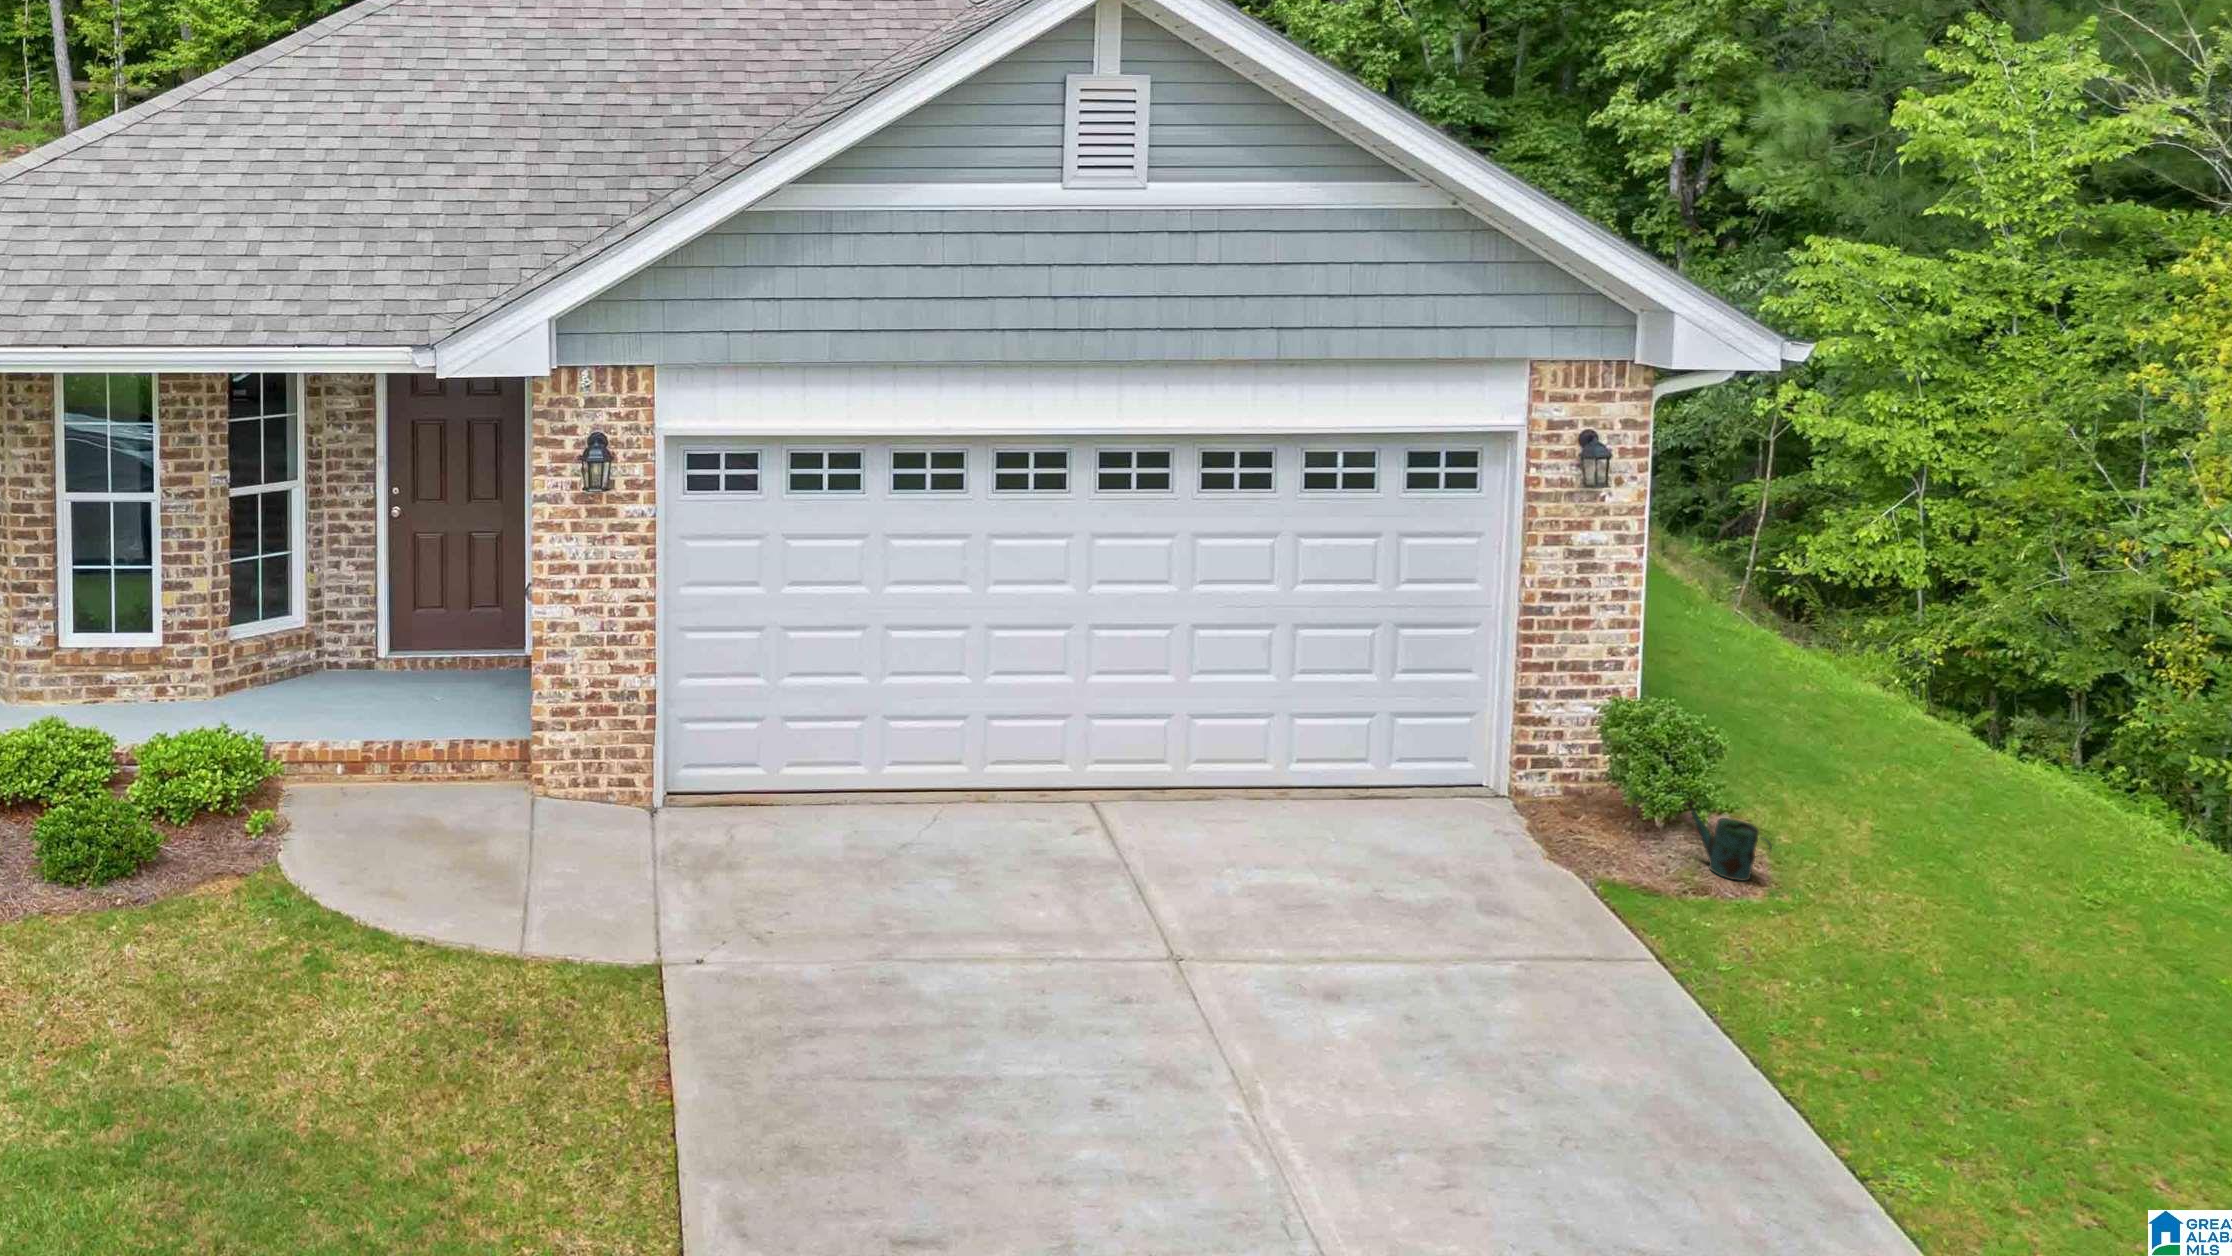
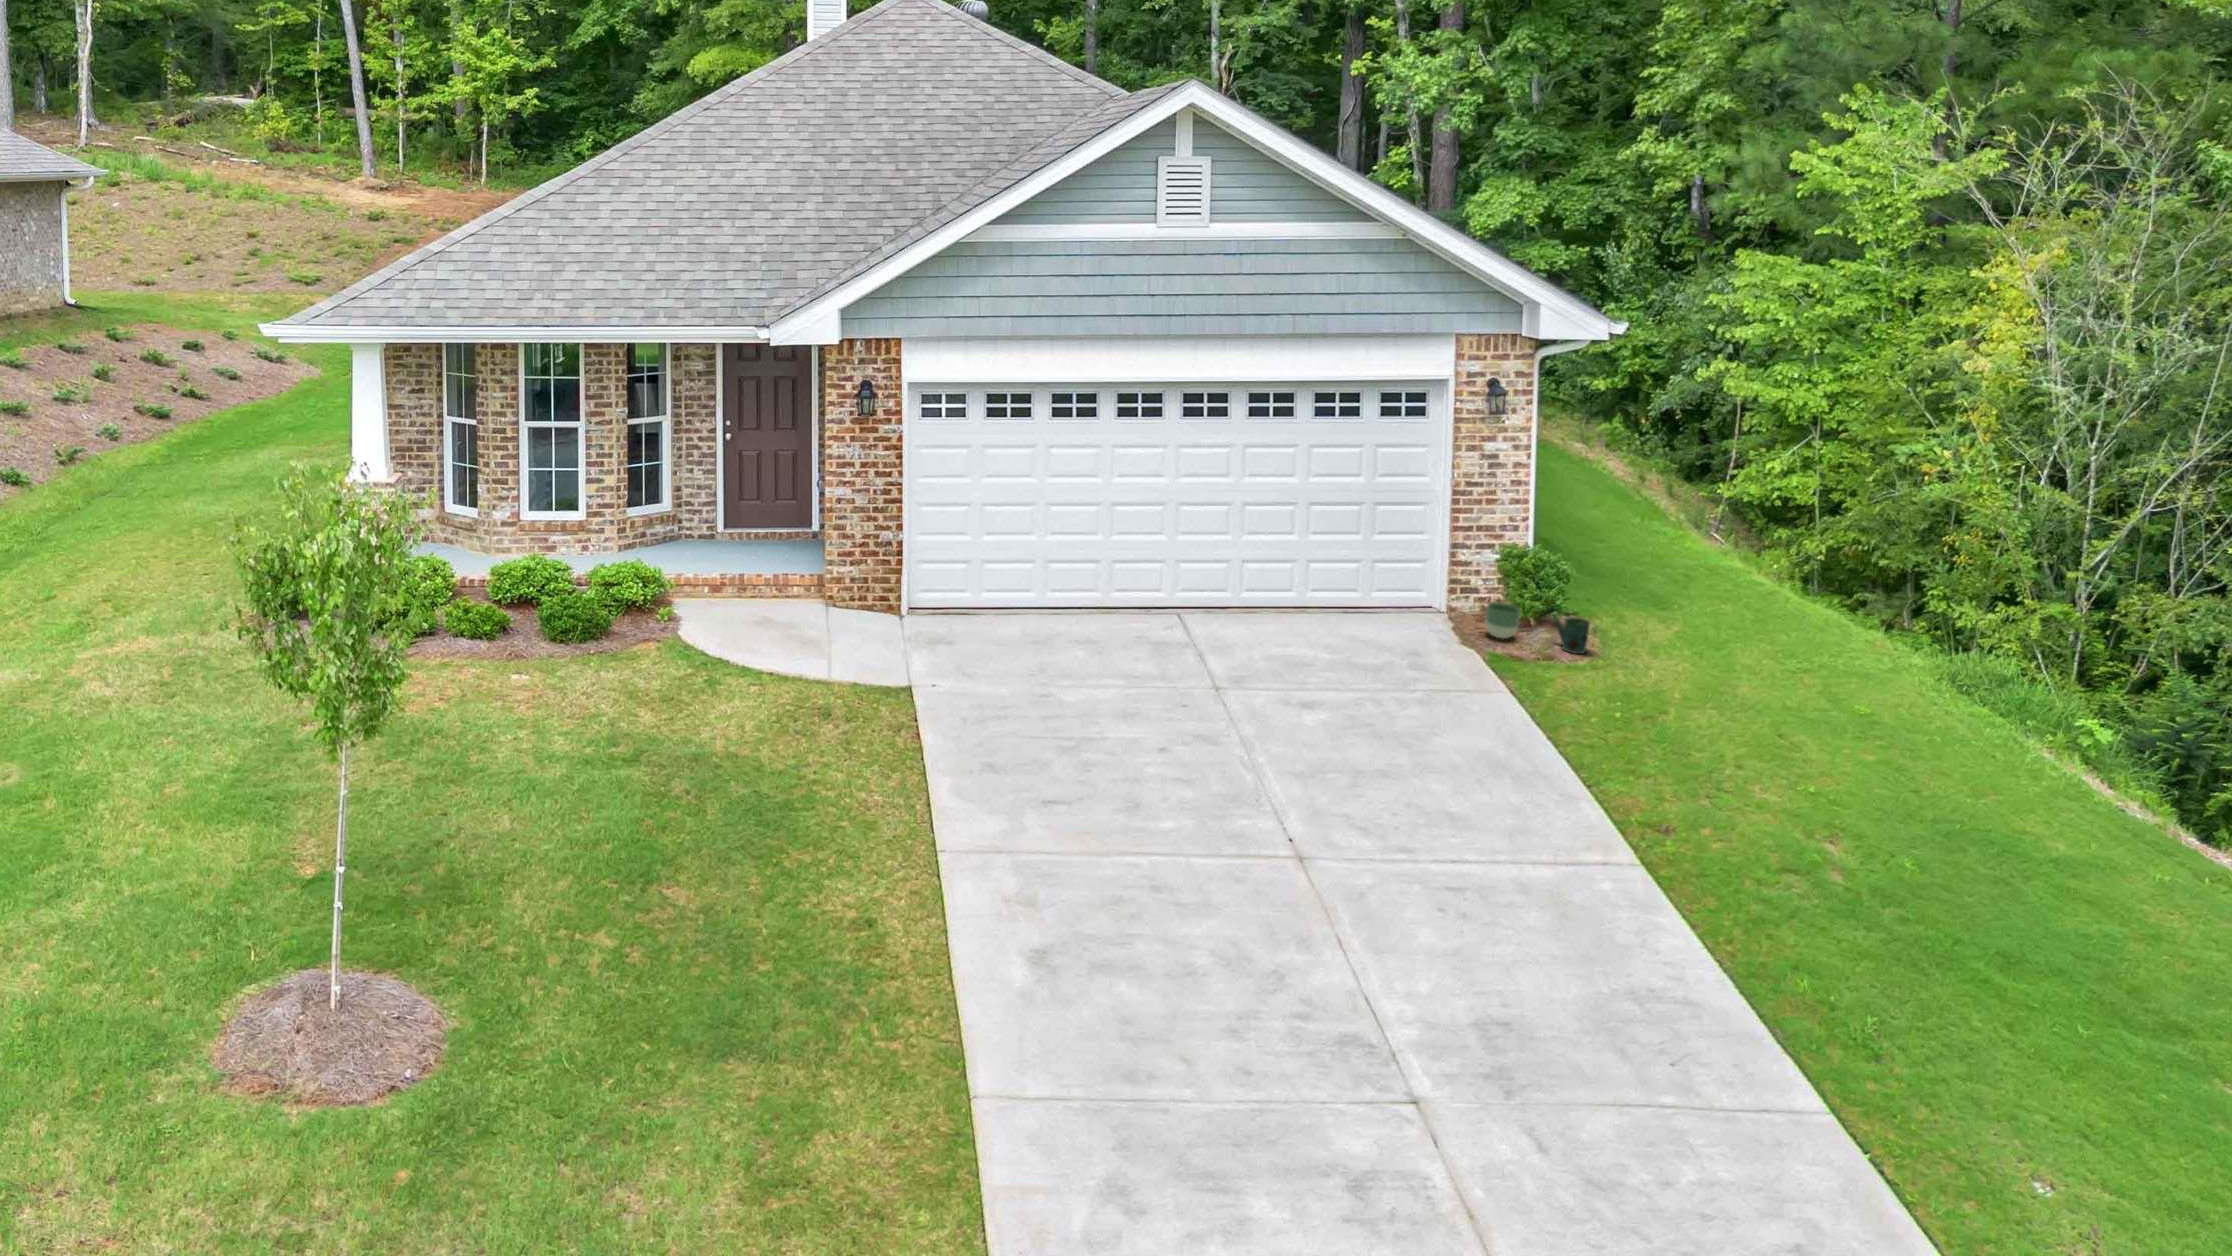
planter: none [1581,789,1641,851] -> present [1486,602,1520,639]

